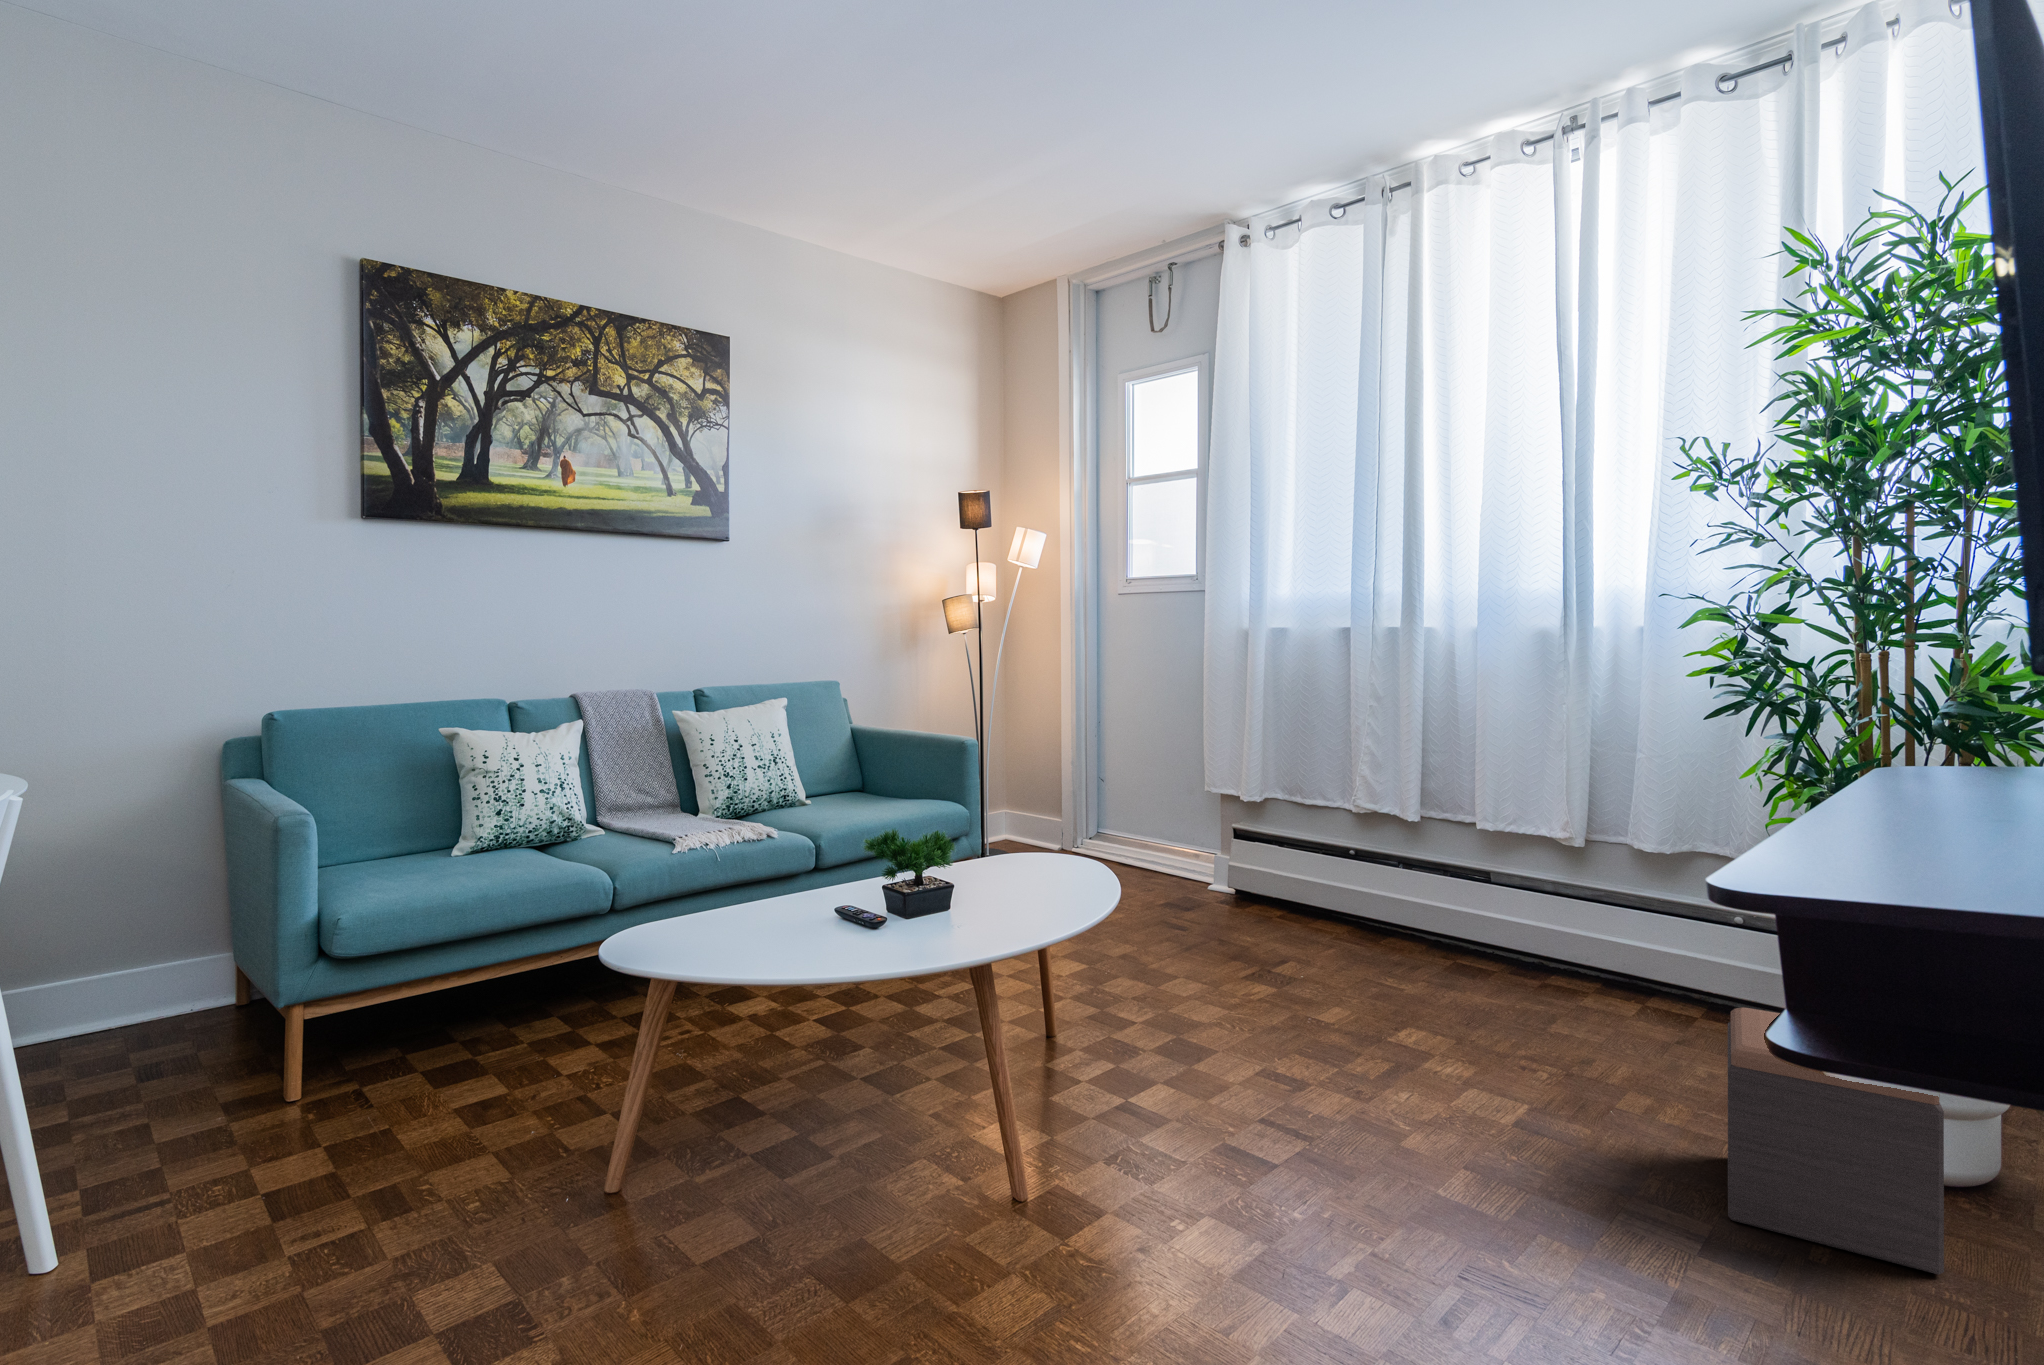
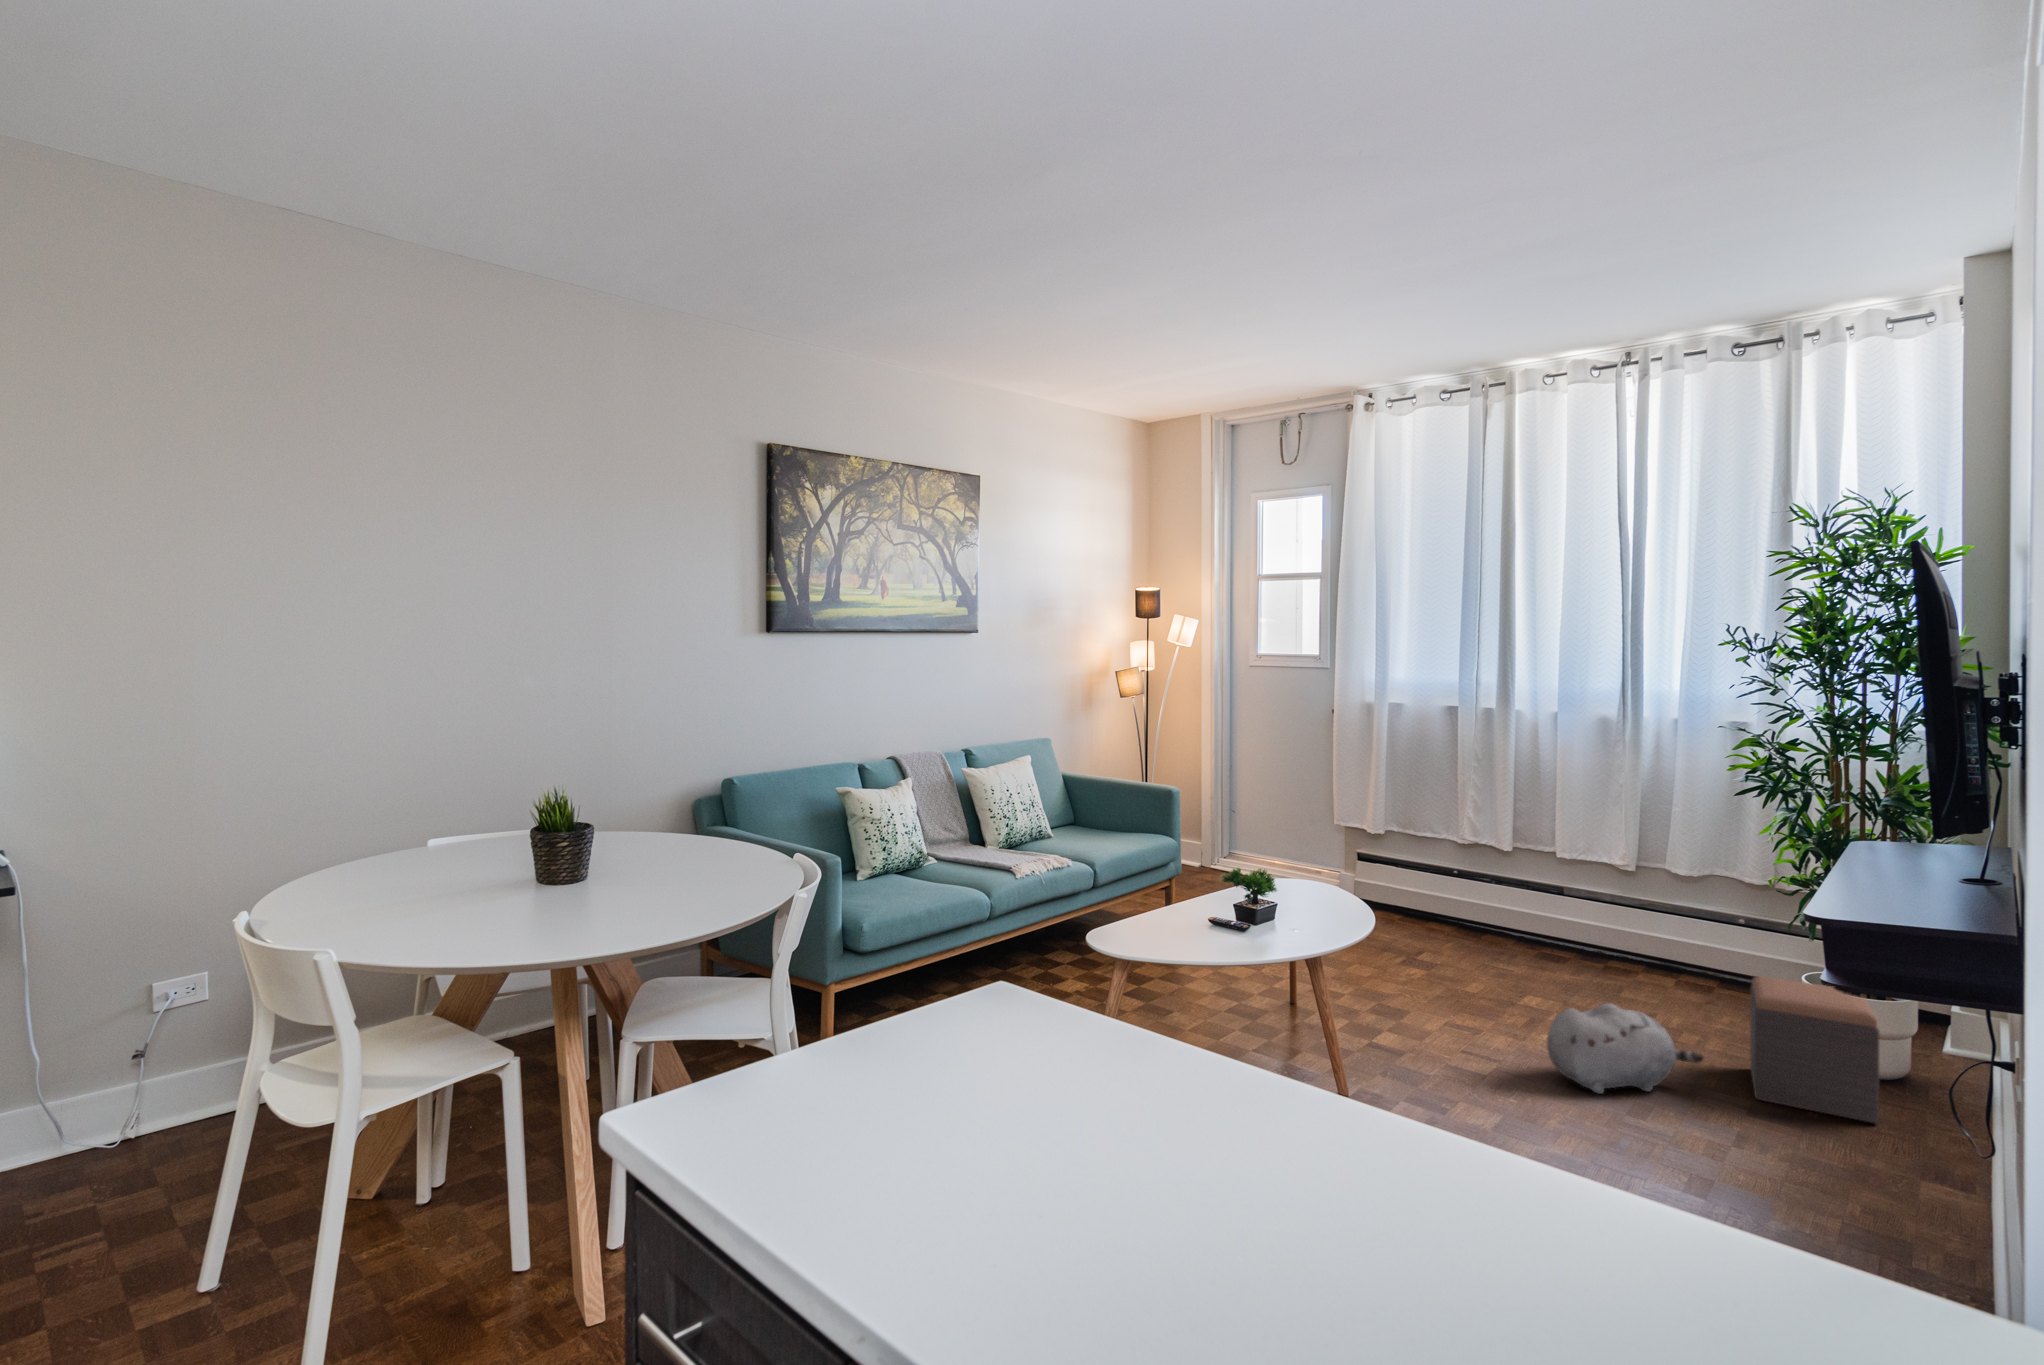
plush toy: none [1385,1054,1643,1206] -> present [1547,1003,1704,1094]

